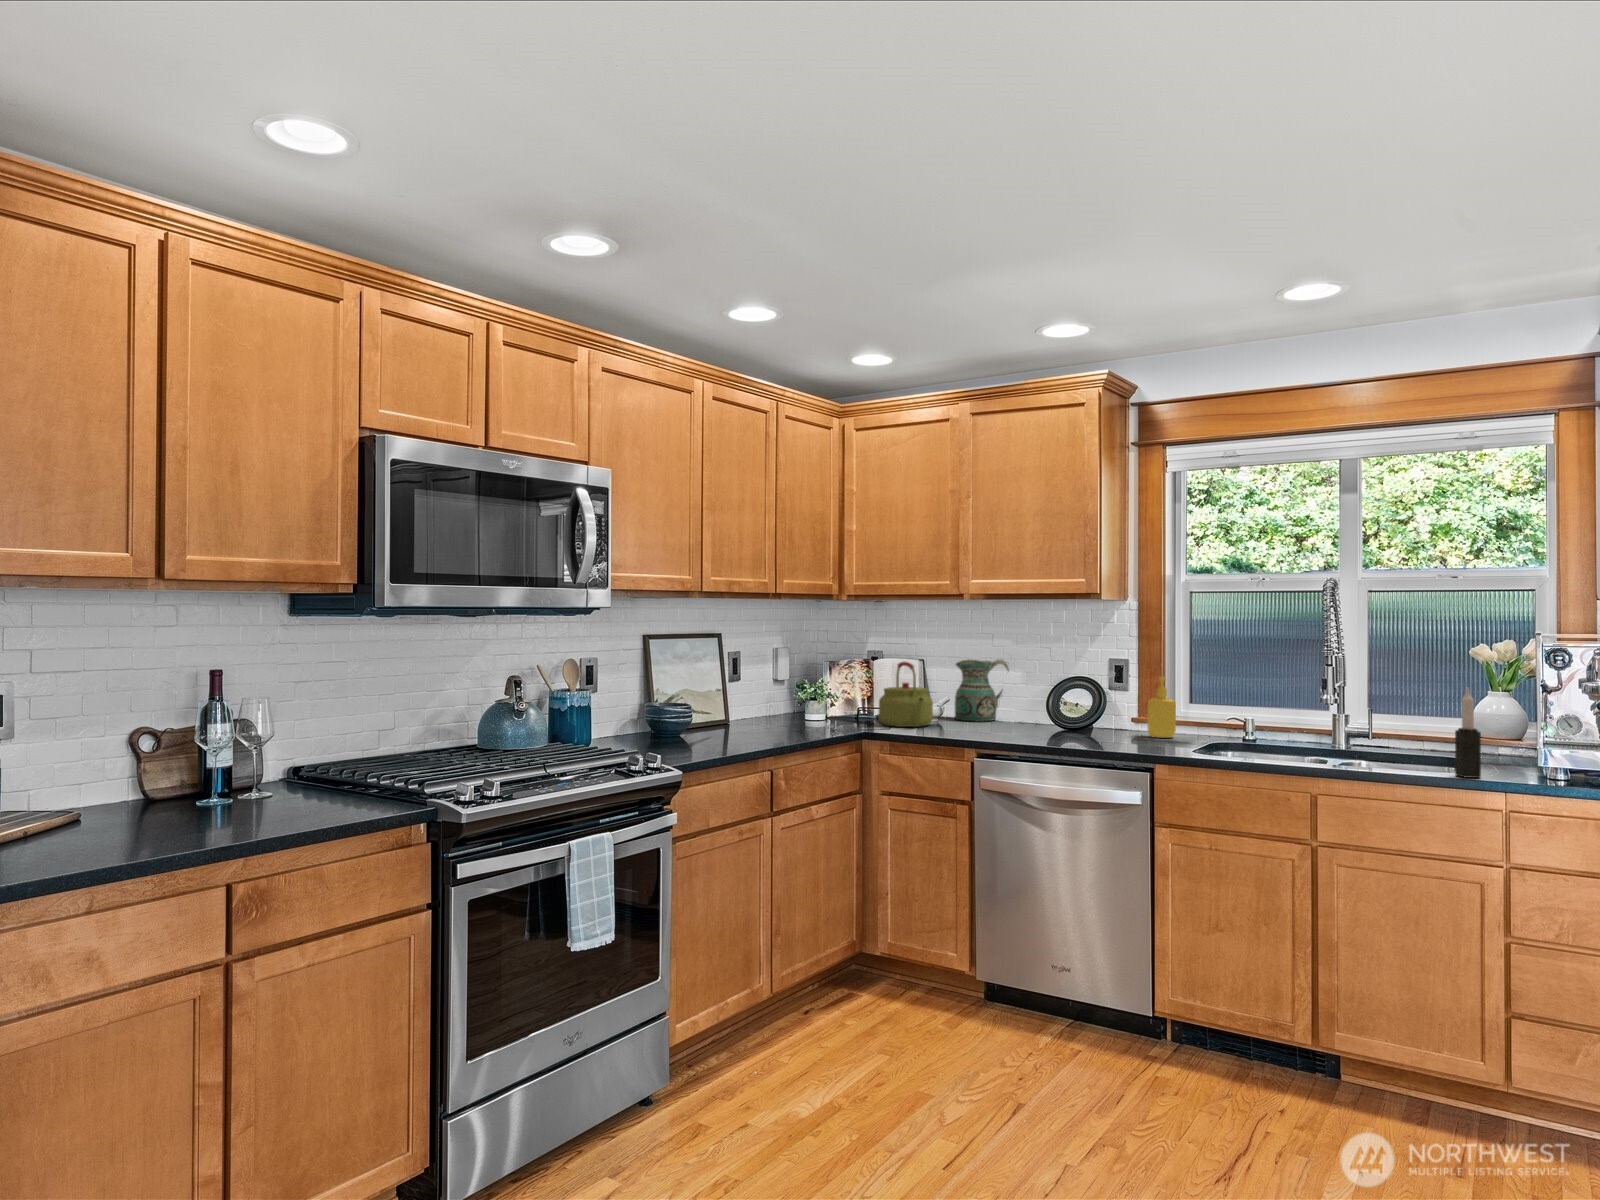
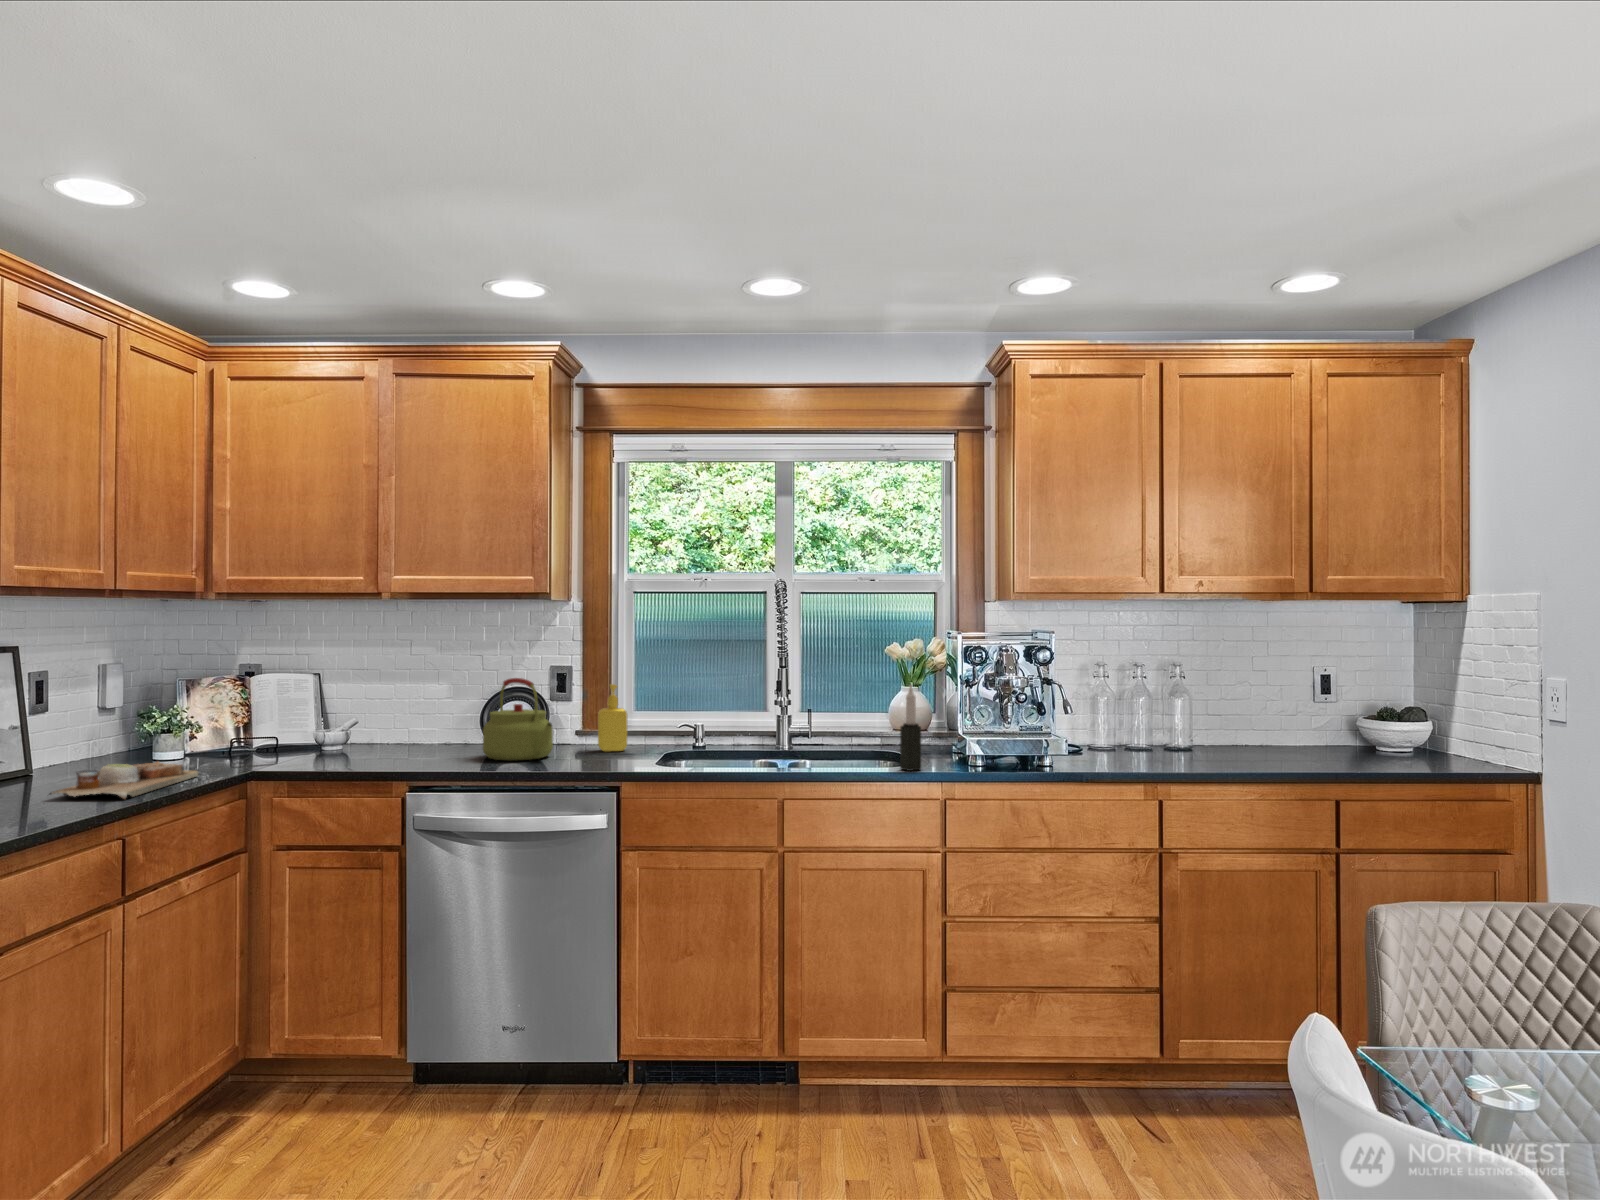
ceramic pitcher: present [955,659,1009,721] -> none [362,671,434,747]
kettle: present [878,661,933,727] -> present [483,678,553,761]
cutting board: none [730,719,828,744] -> present [50,762,198,799]

